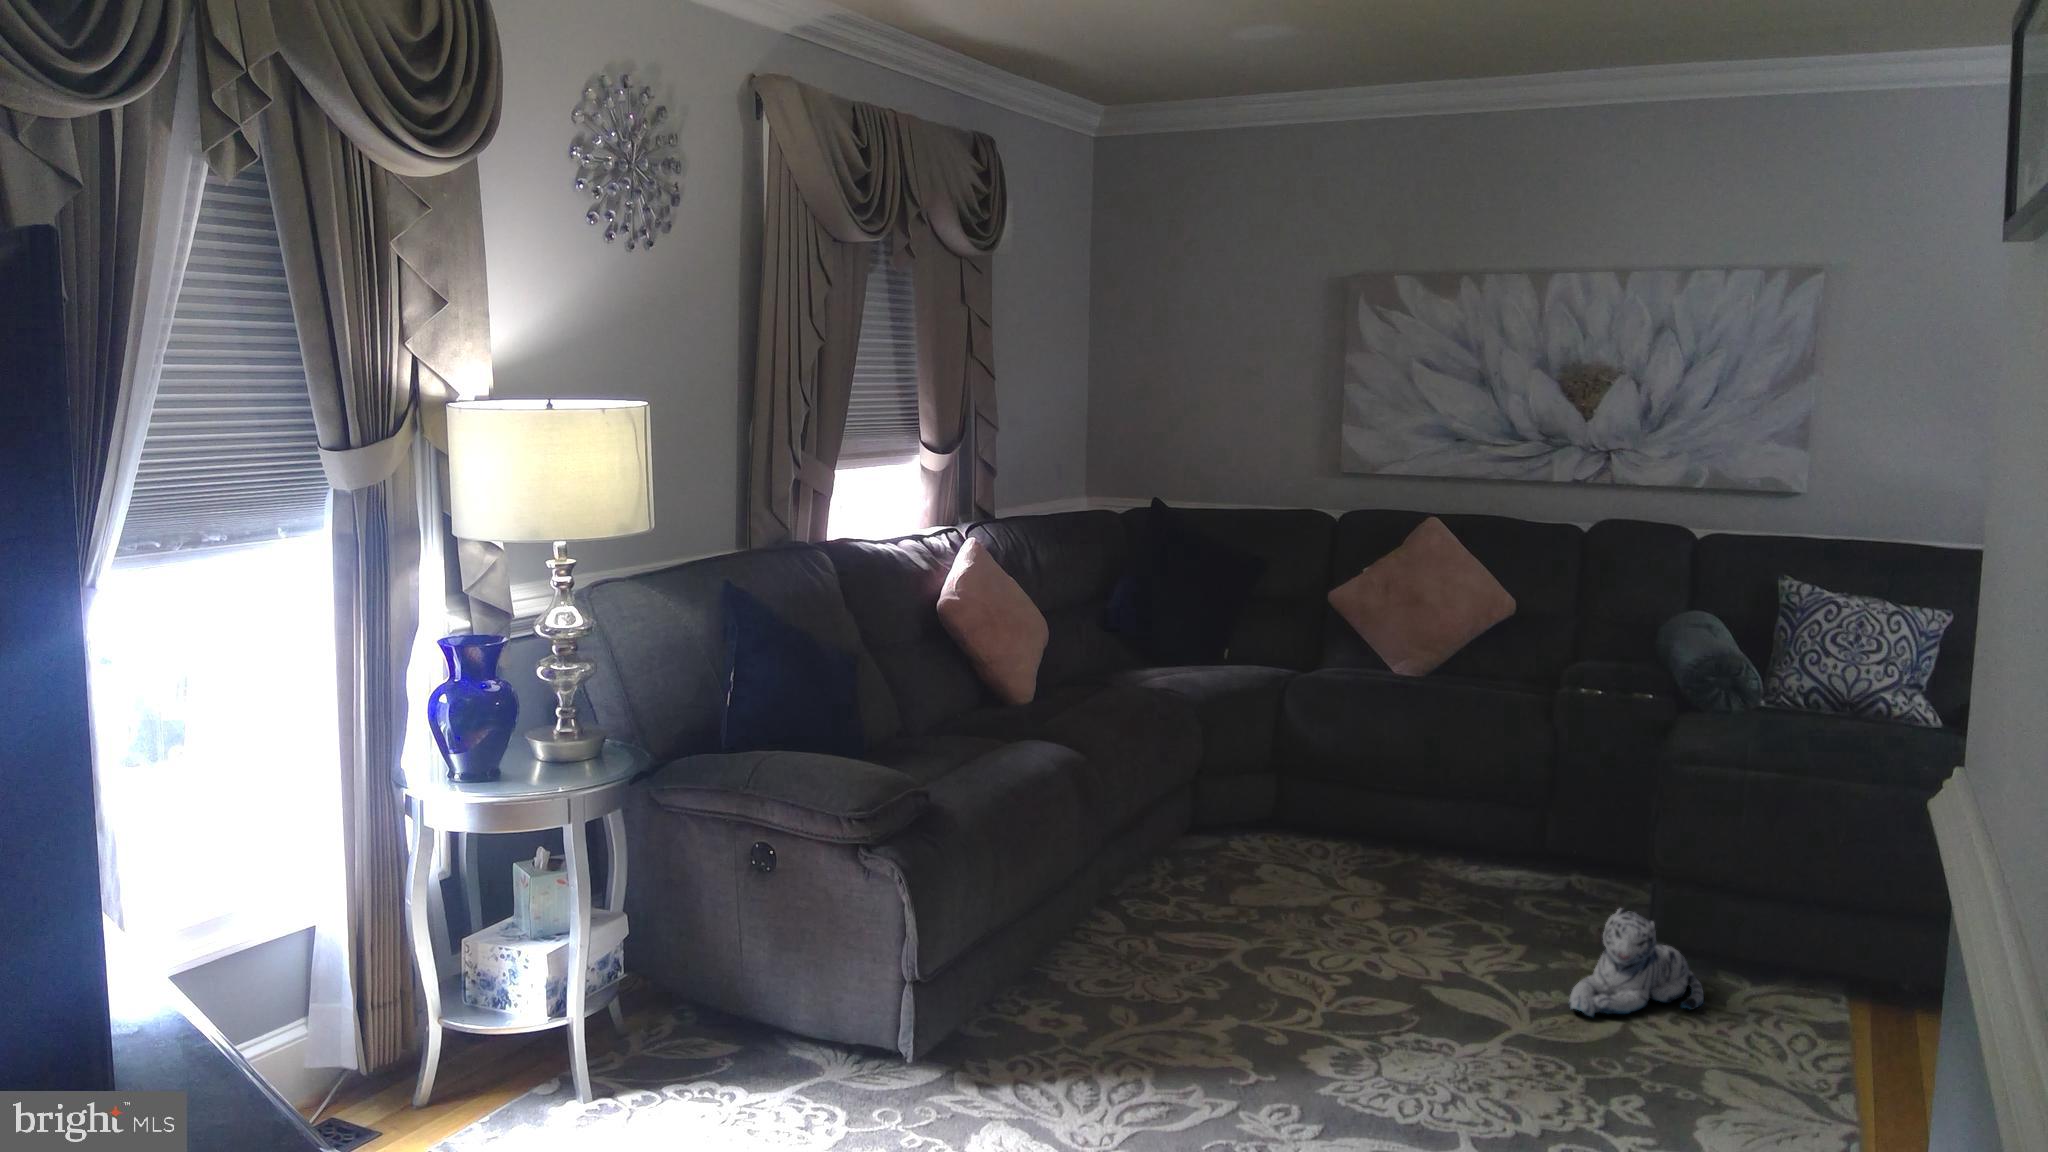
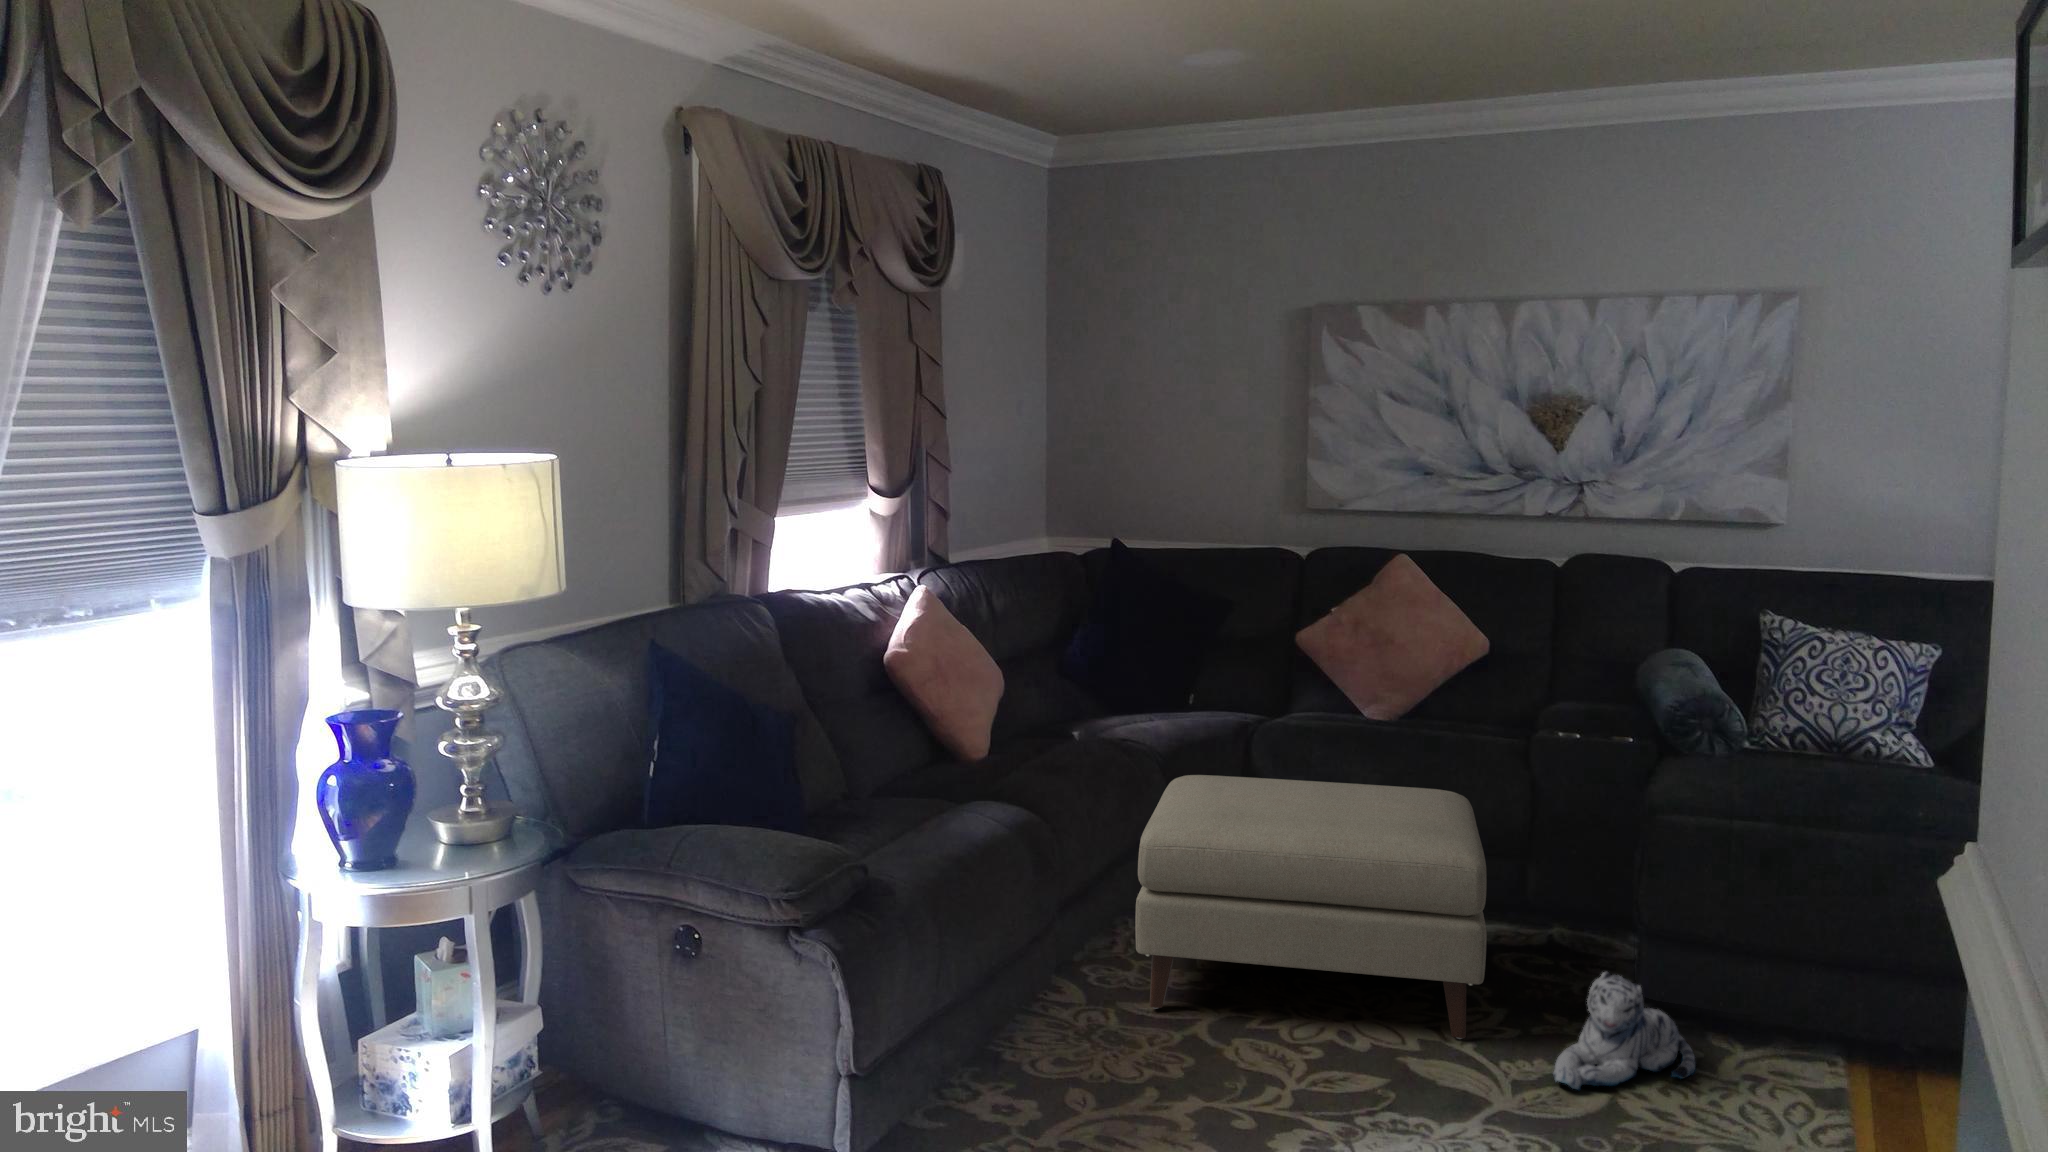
ottoman: none [1175,721,1510,970] -> present [1135,775,1487,1039]

